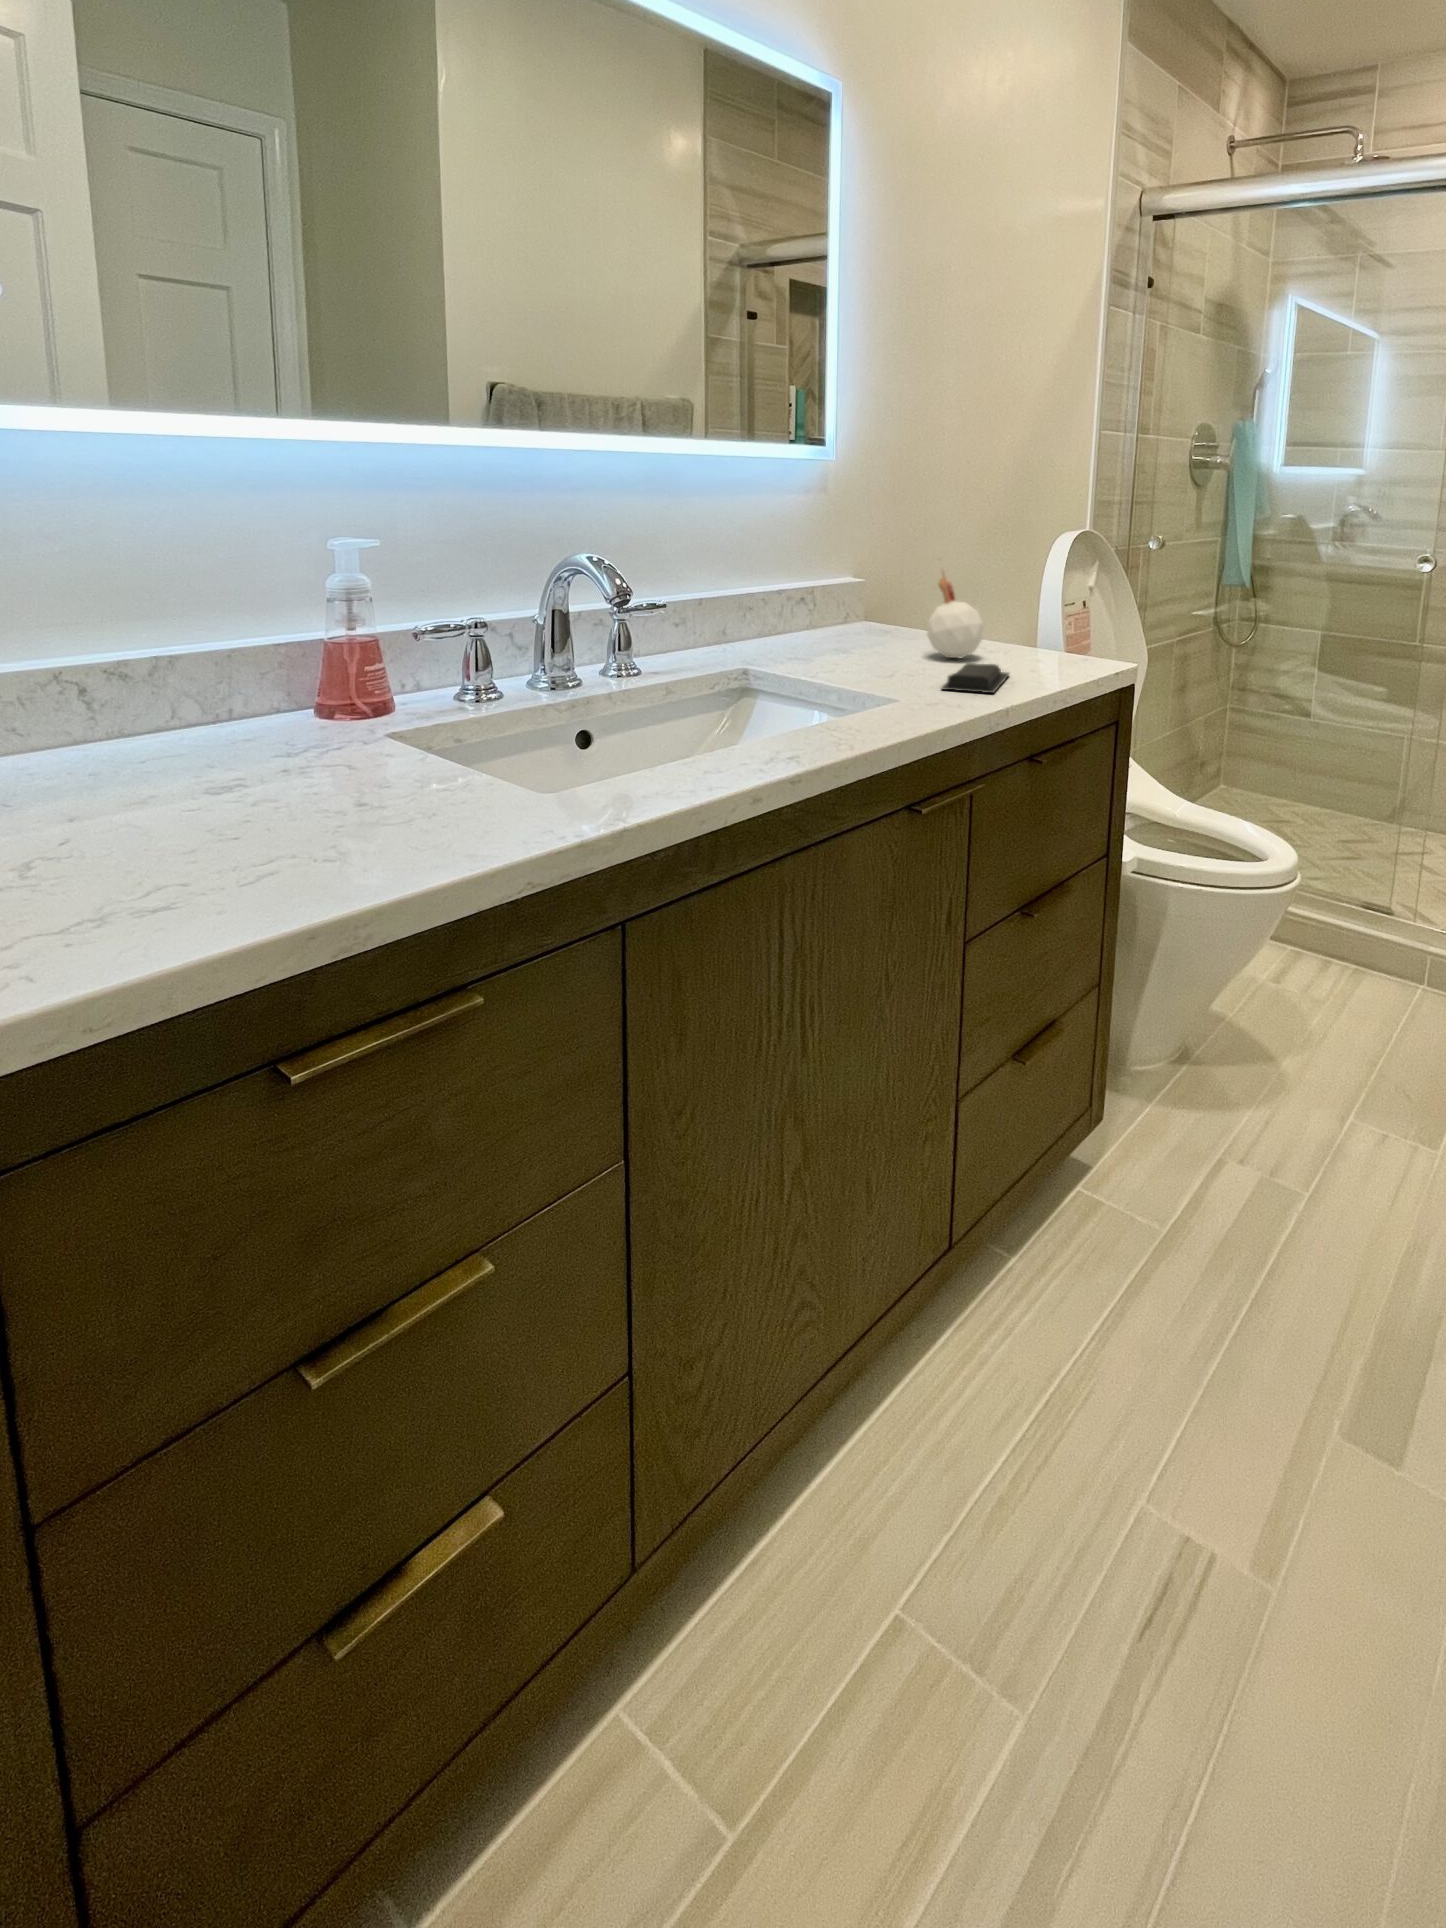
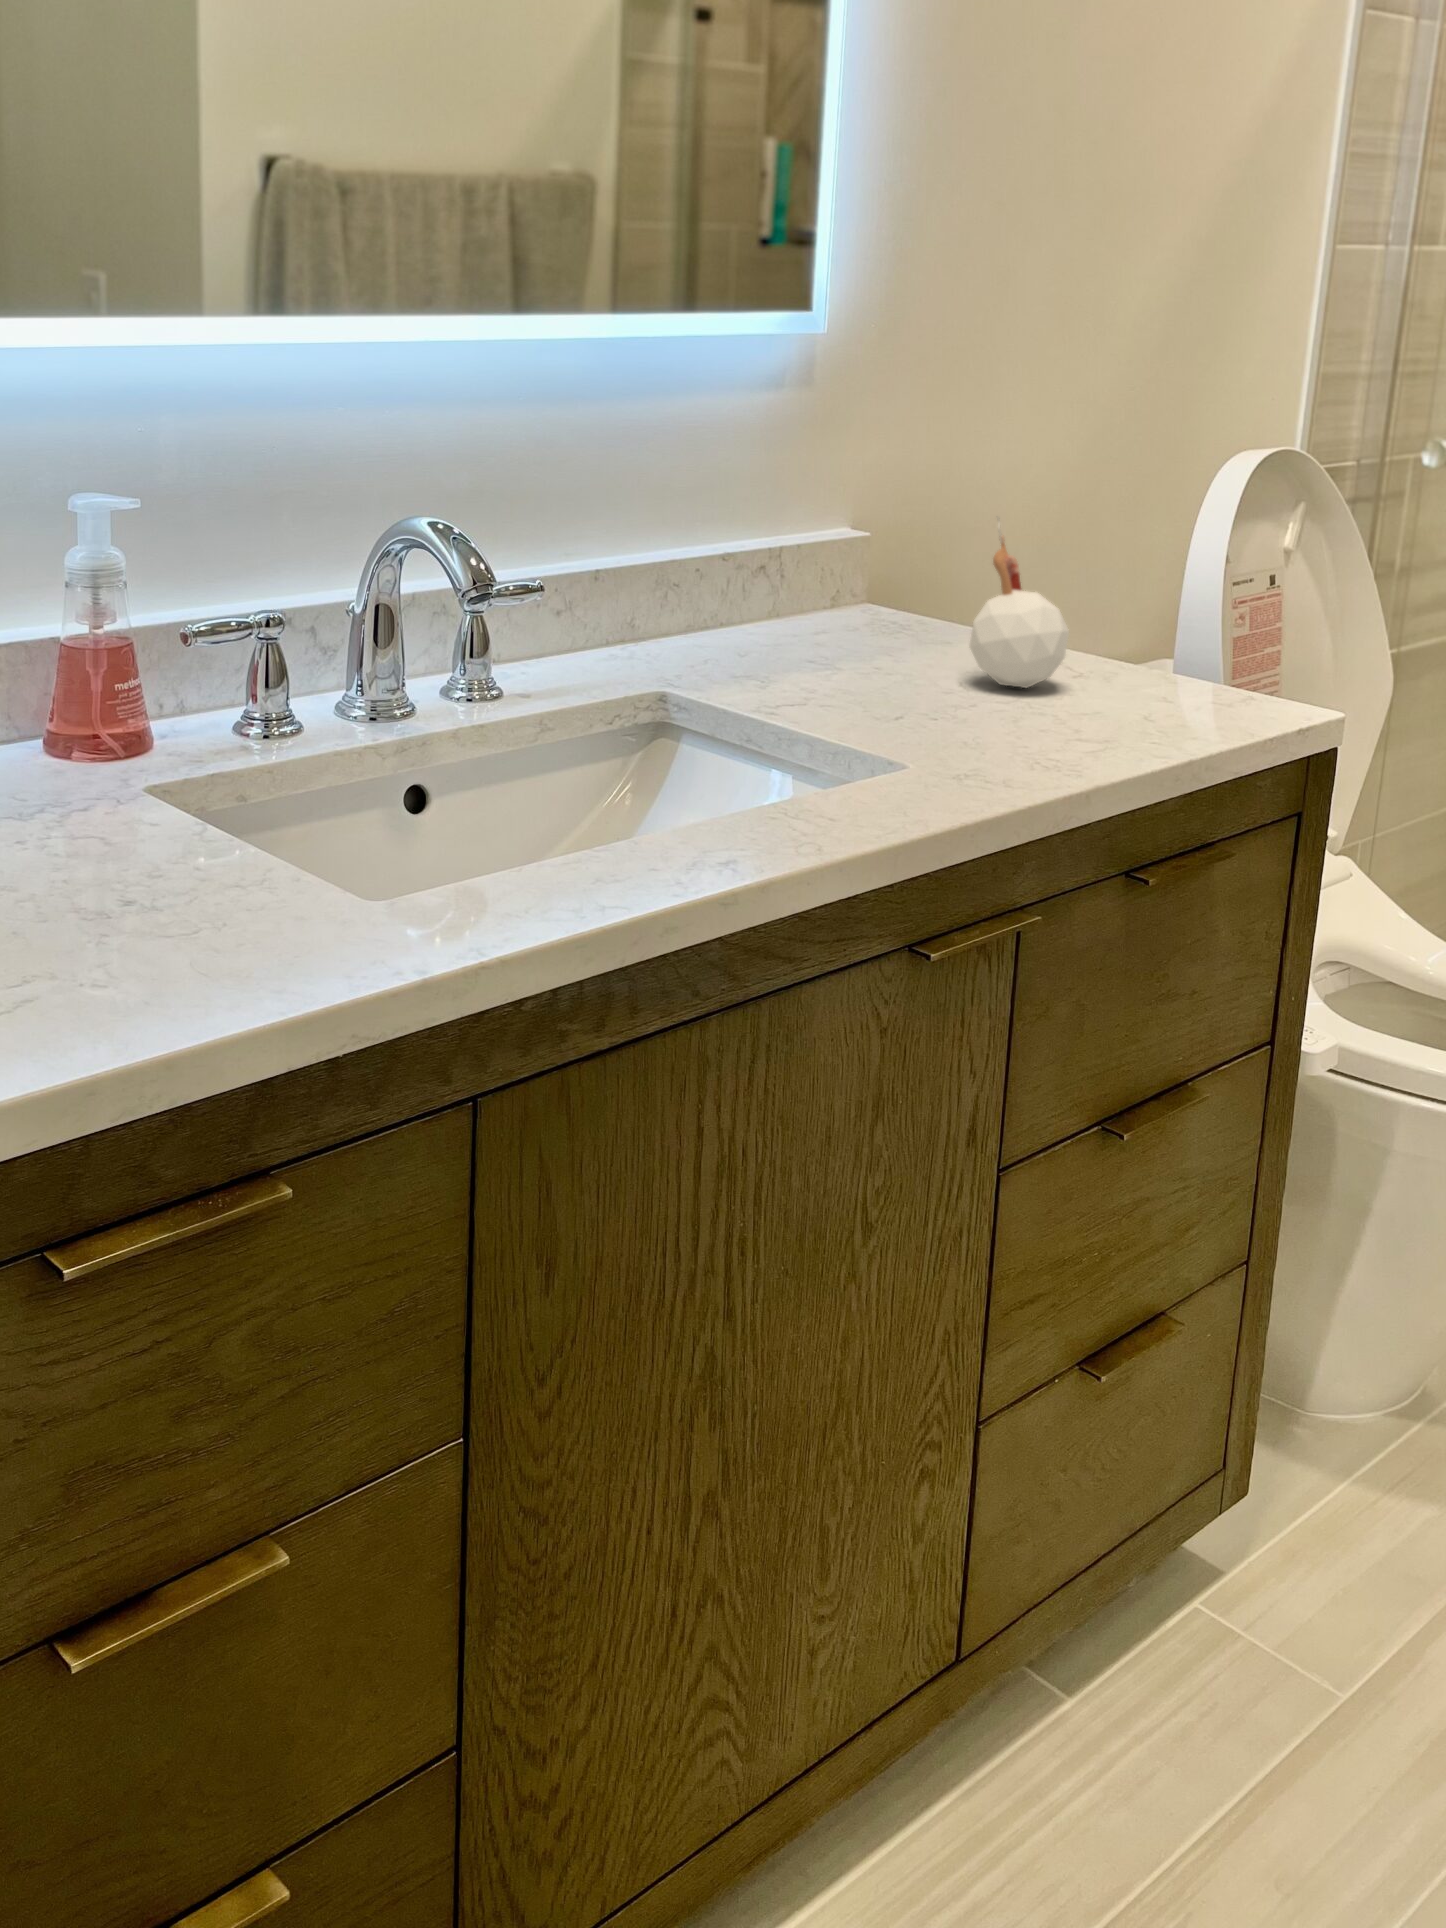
soap bar: present [942,663,1009,693] -> none [983,702,1107,760]

